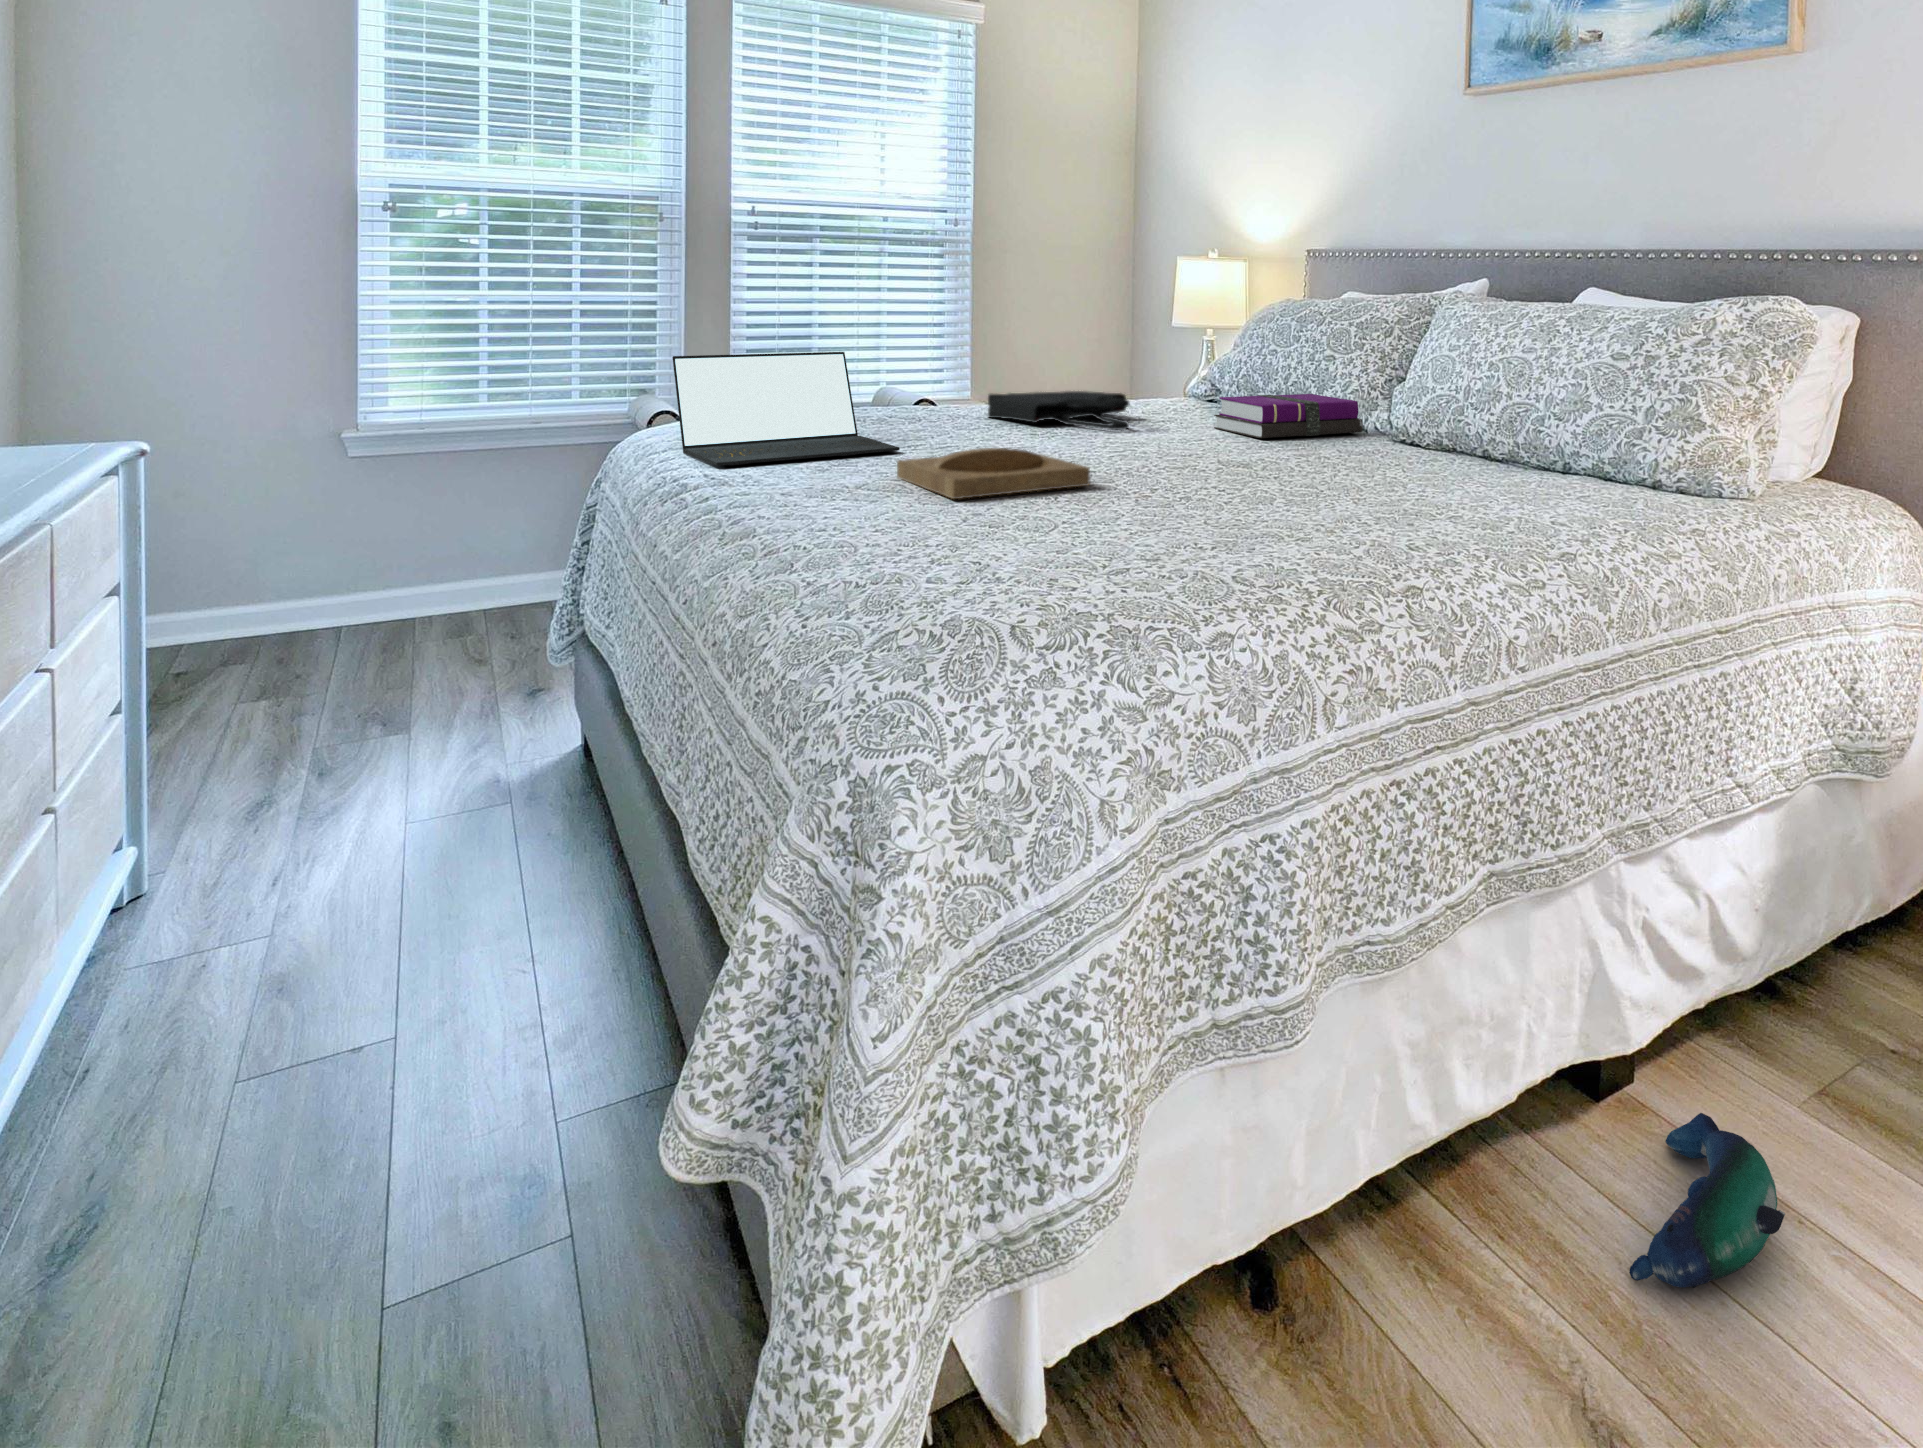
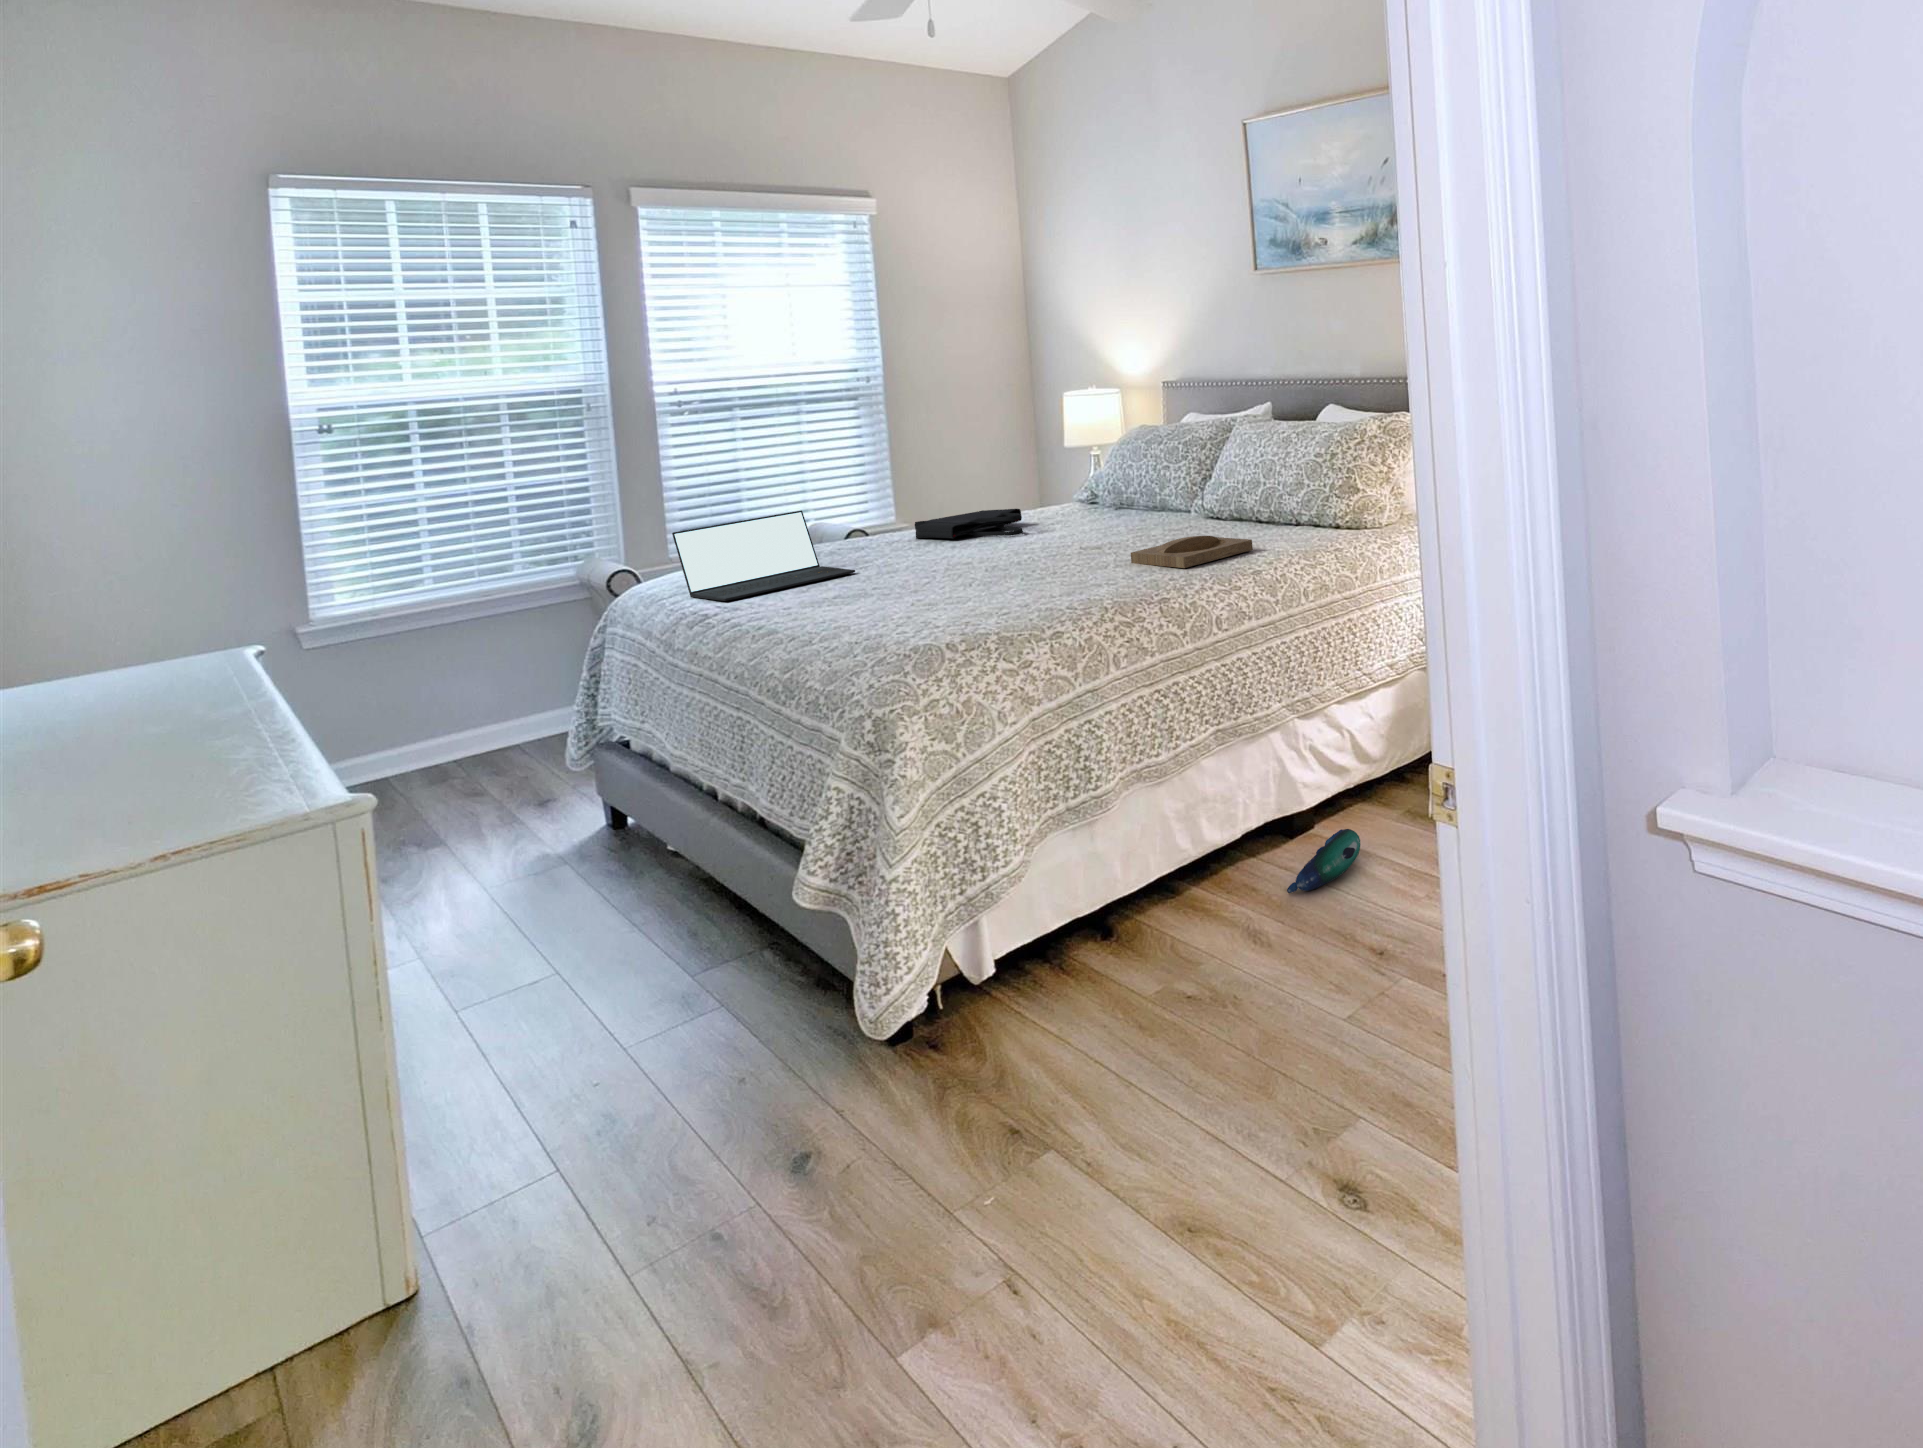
notebook: present [1214,394,1363,438] -> none [1085,491,1187,527]
tray: present [897,448,1090,499] -> present [1131,536,1253,568]

